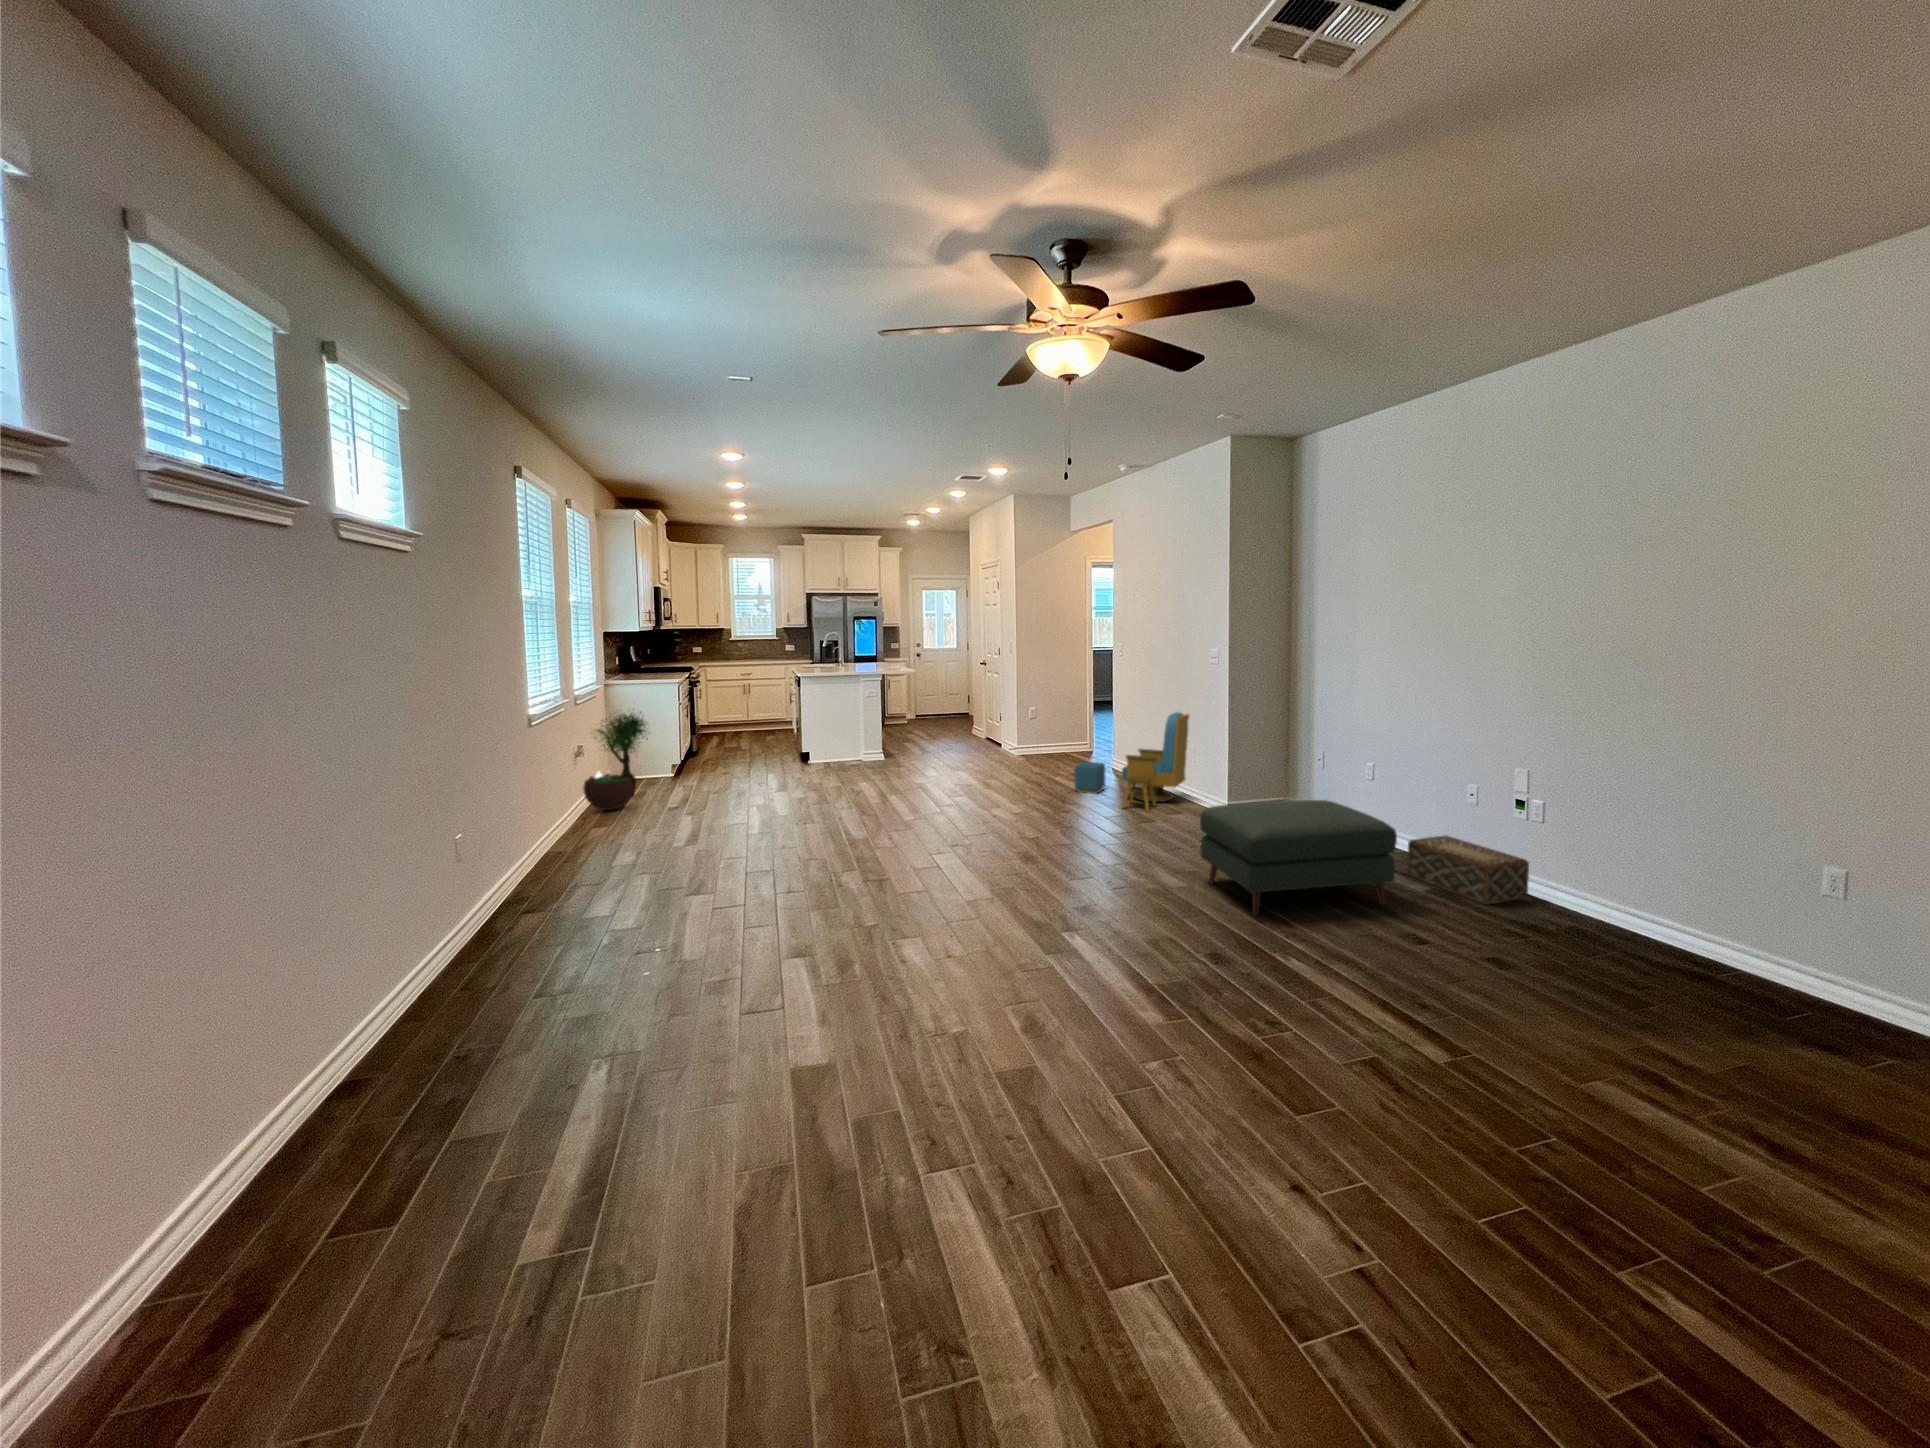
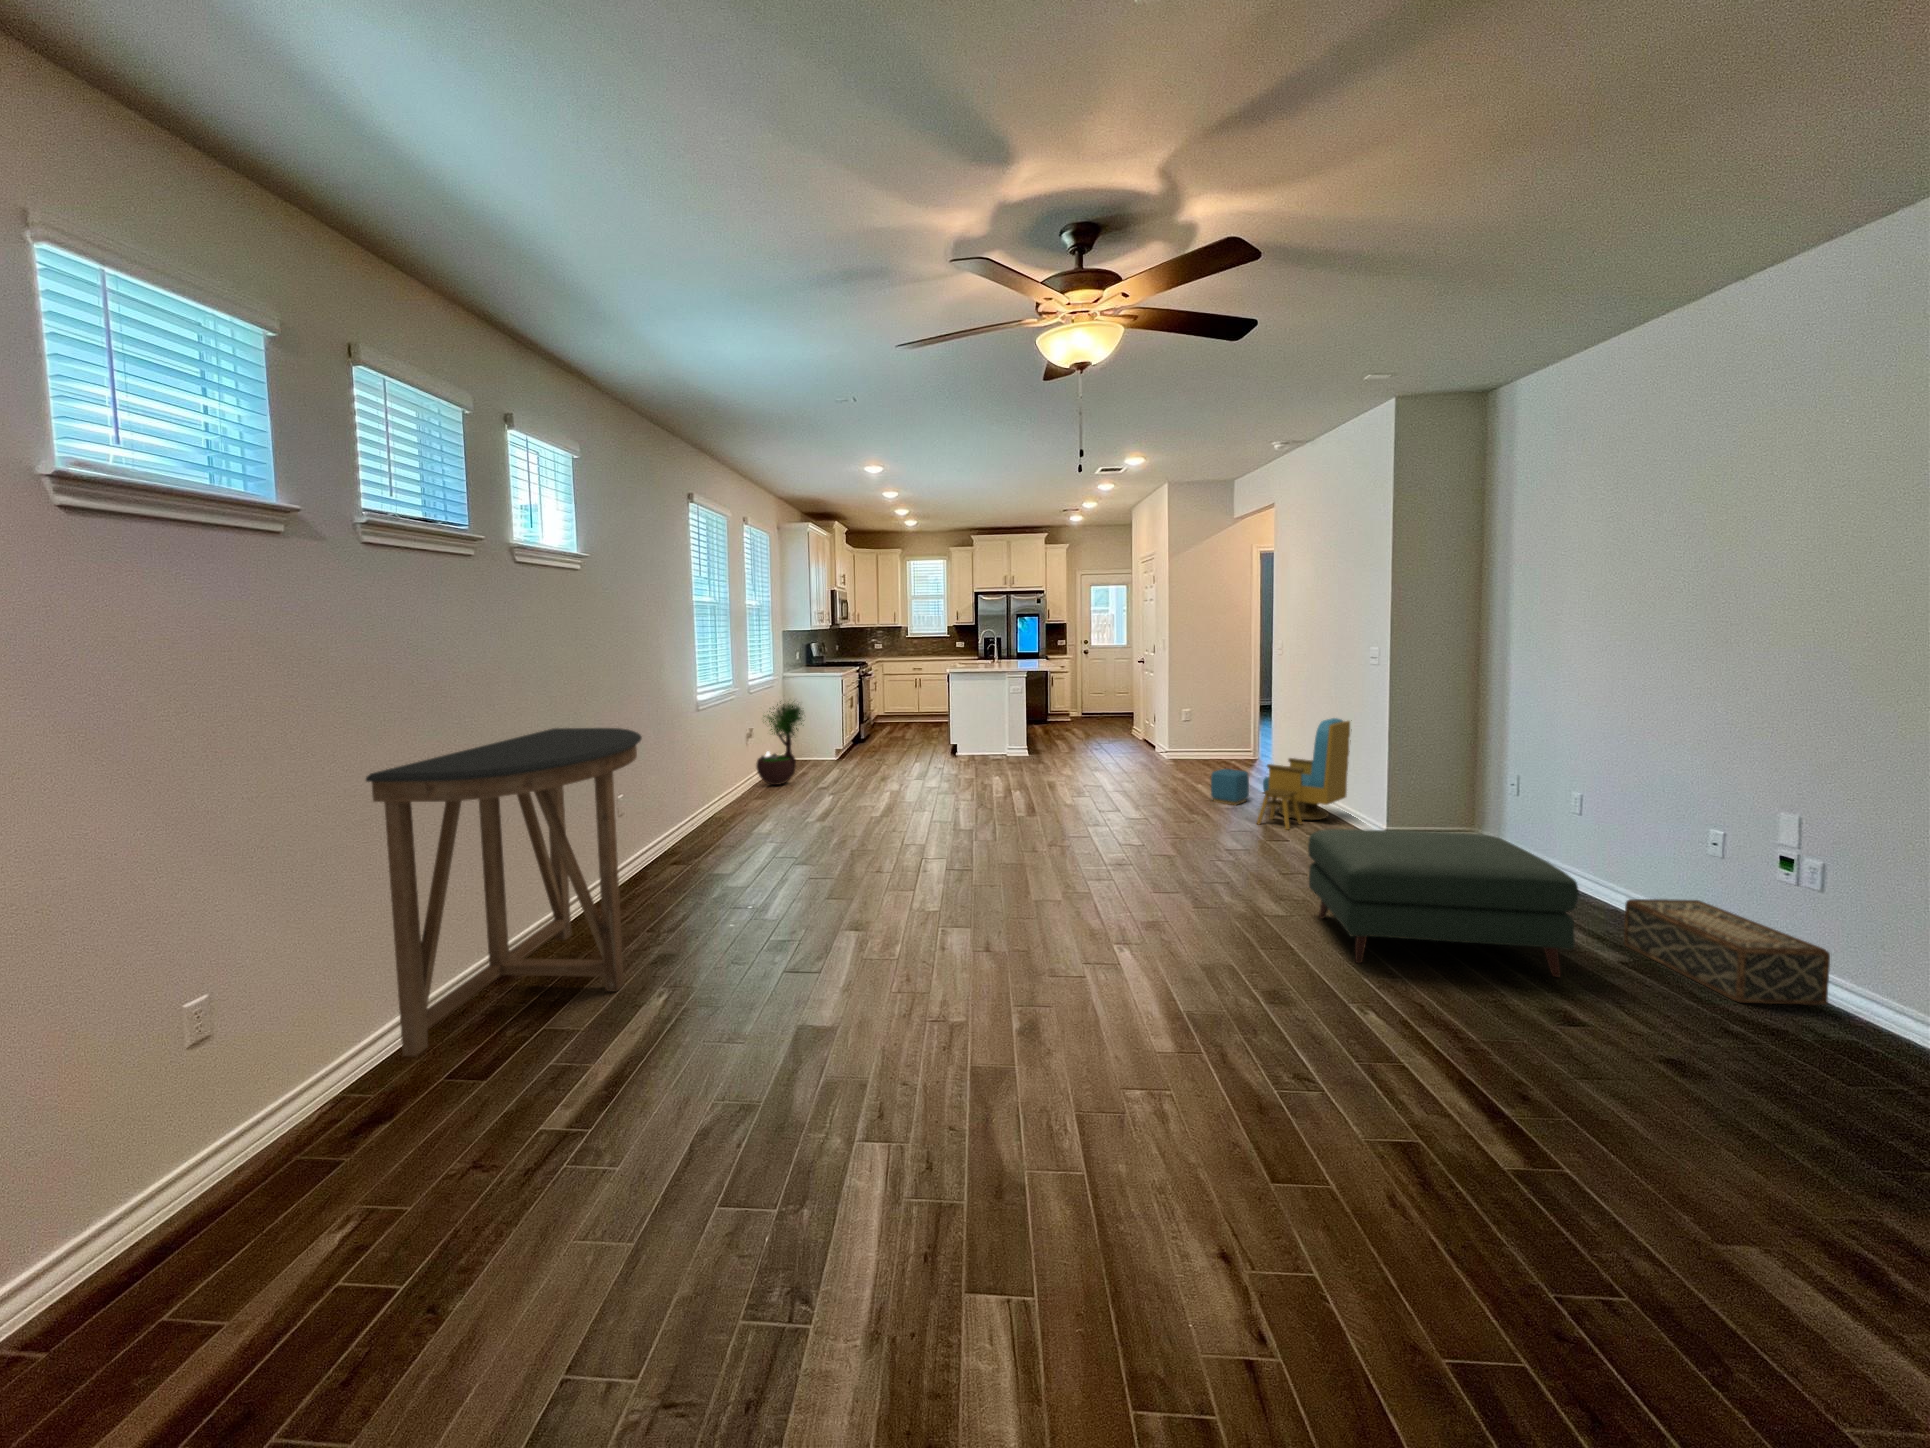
console table: none [132,748,540,1249] -> present [366,728,642,1056]

